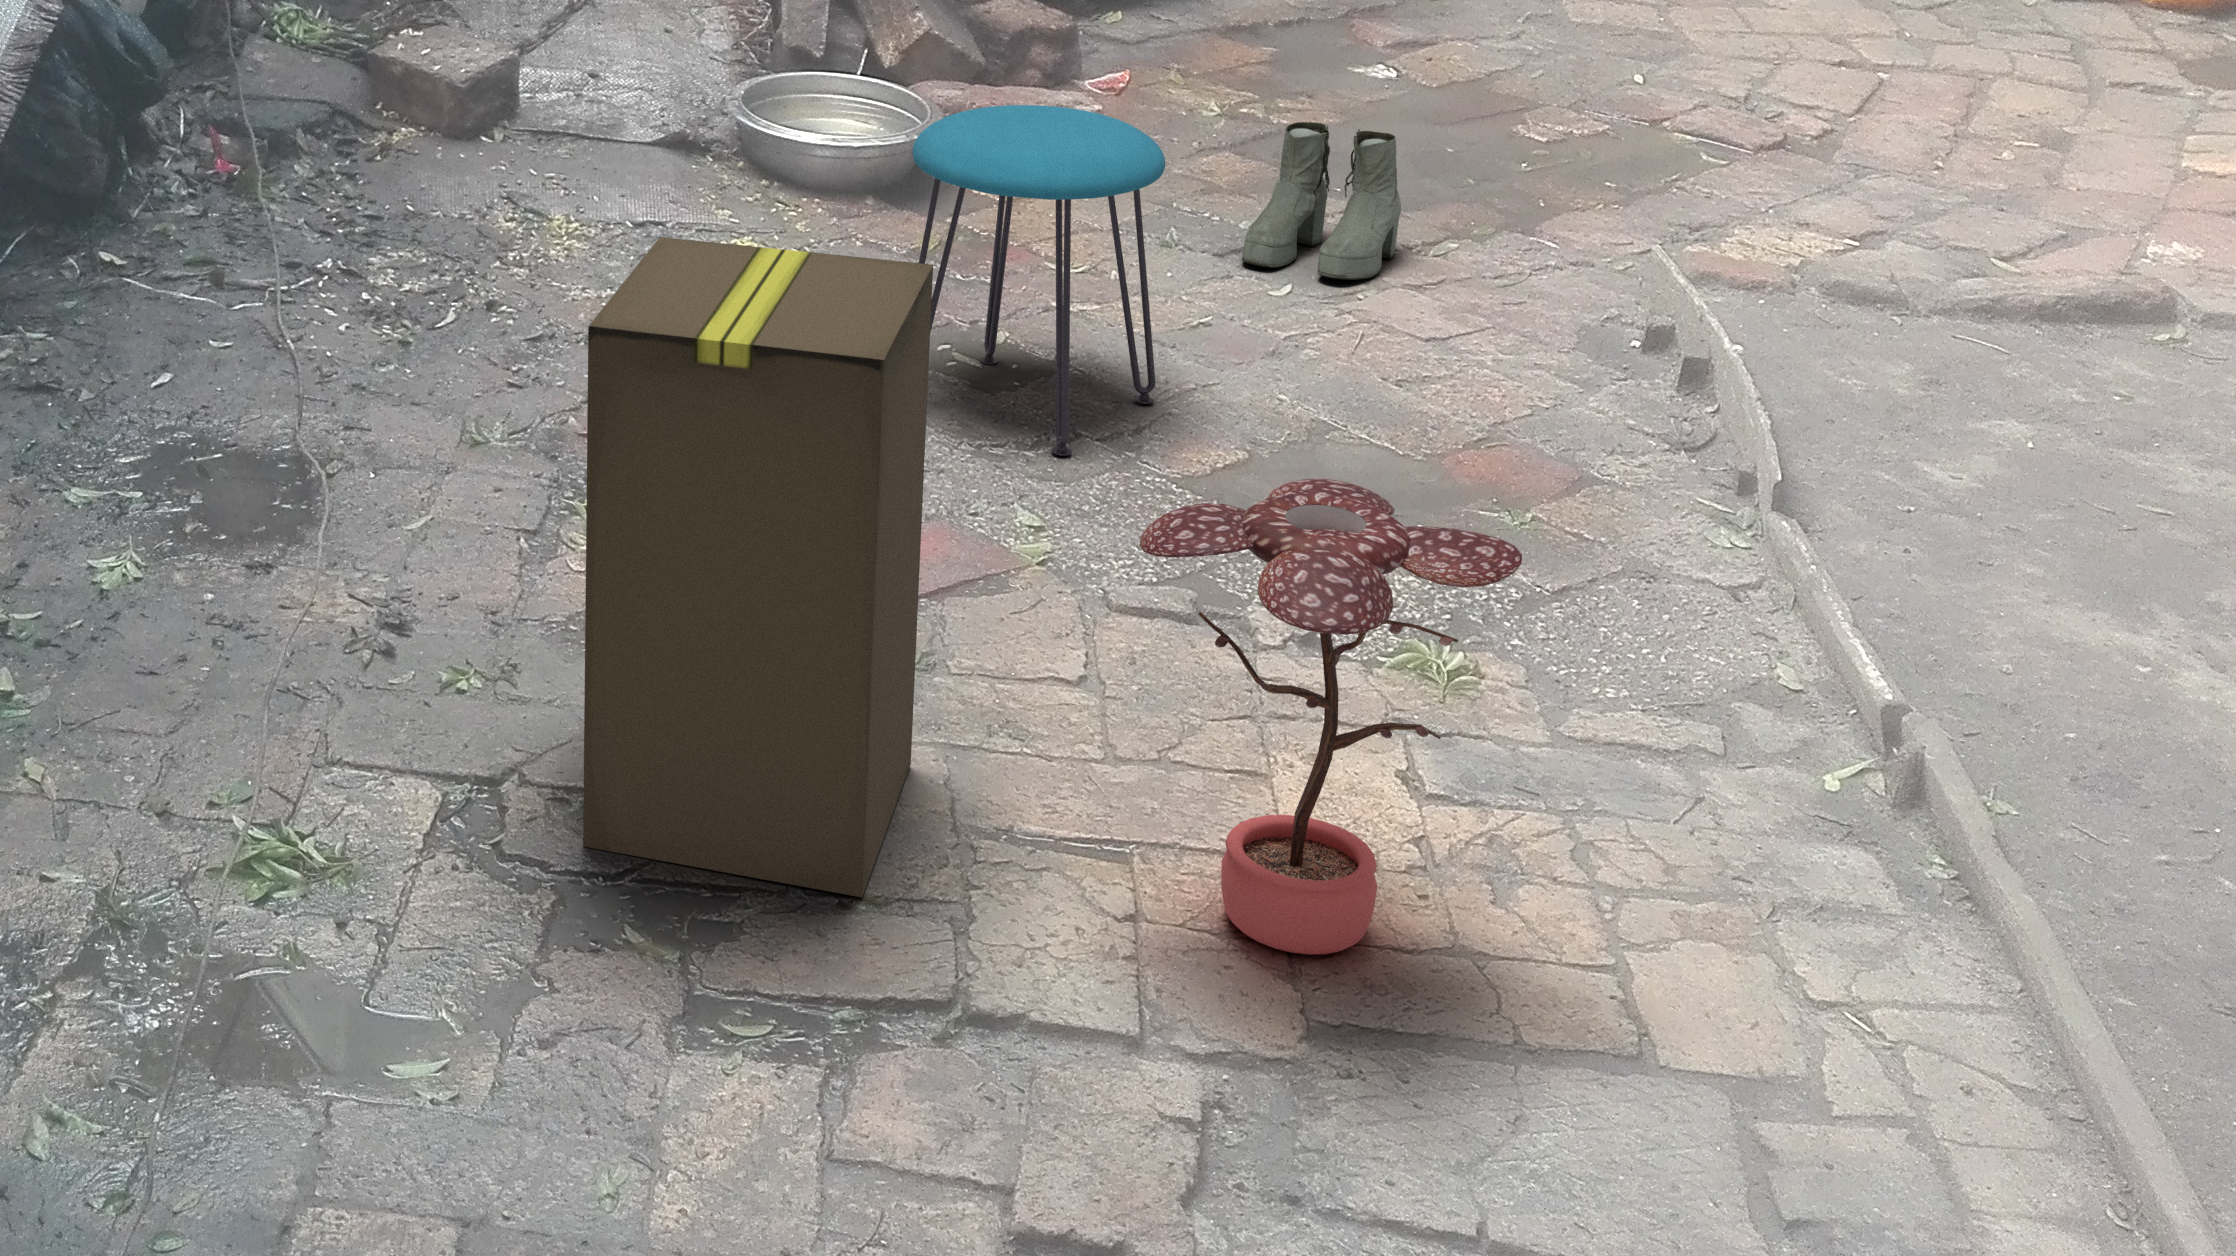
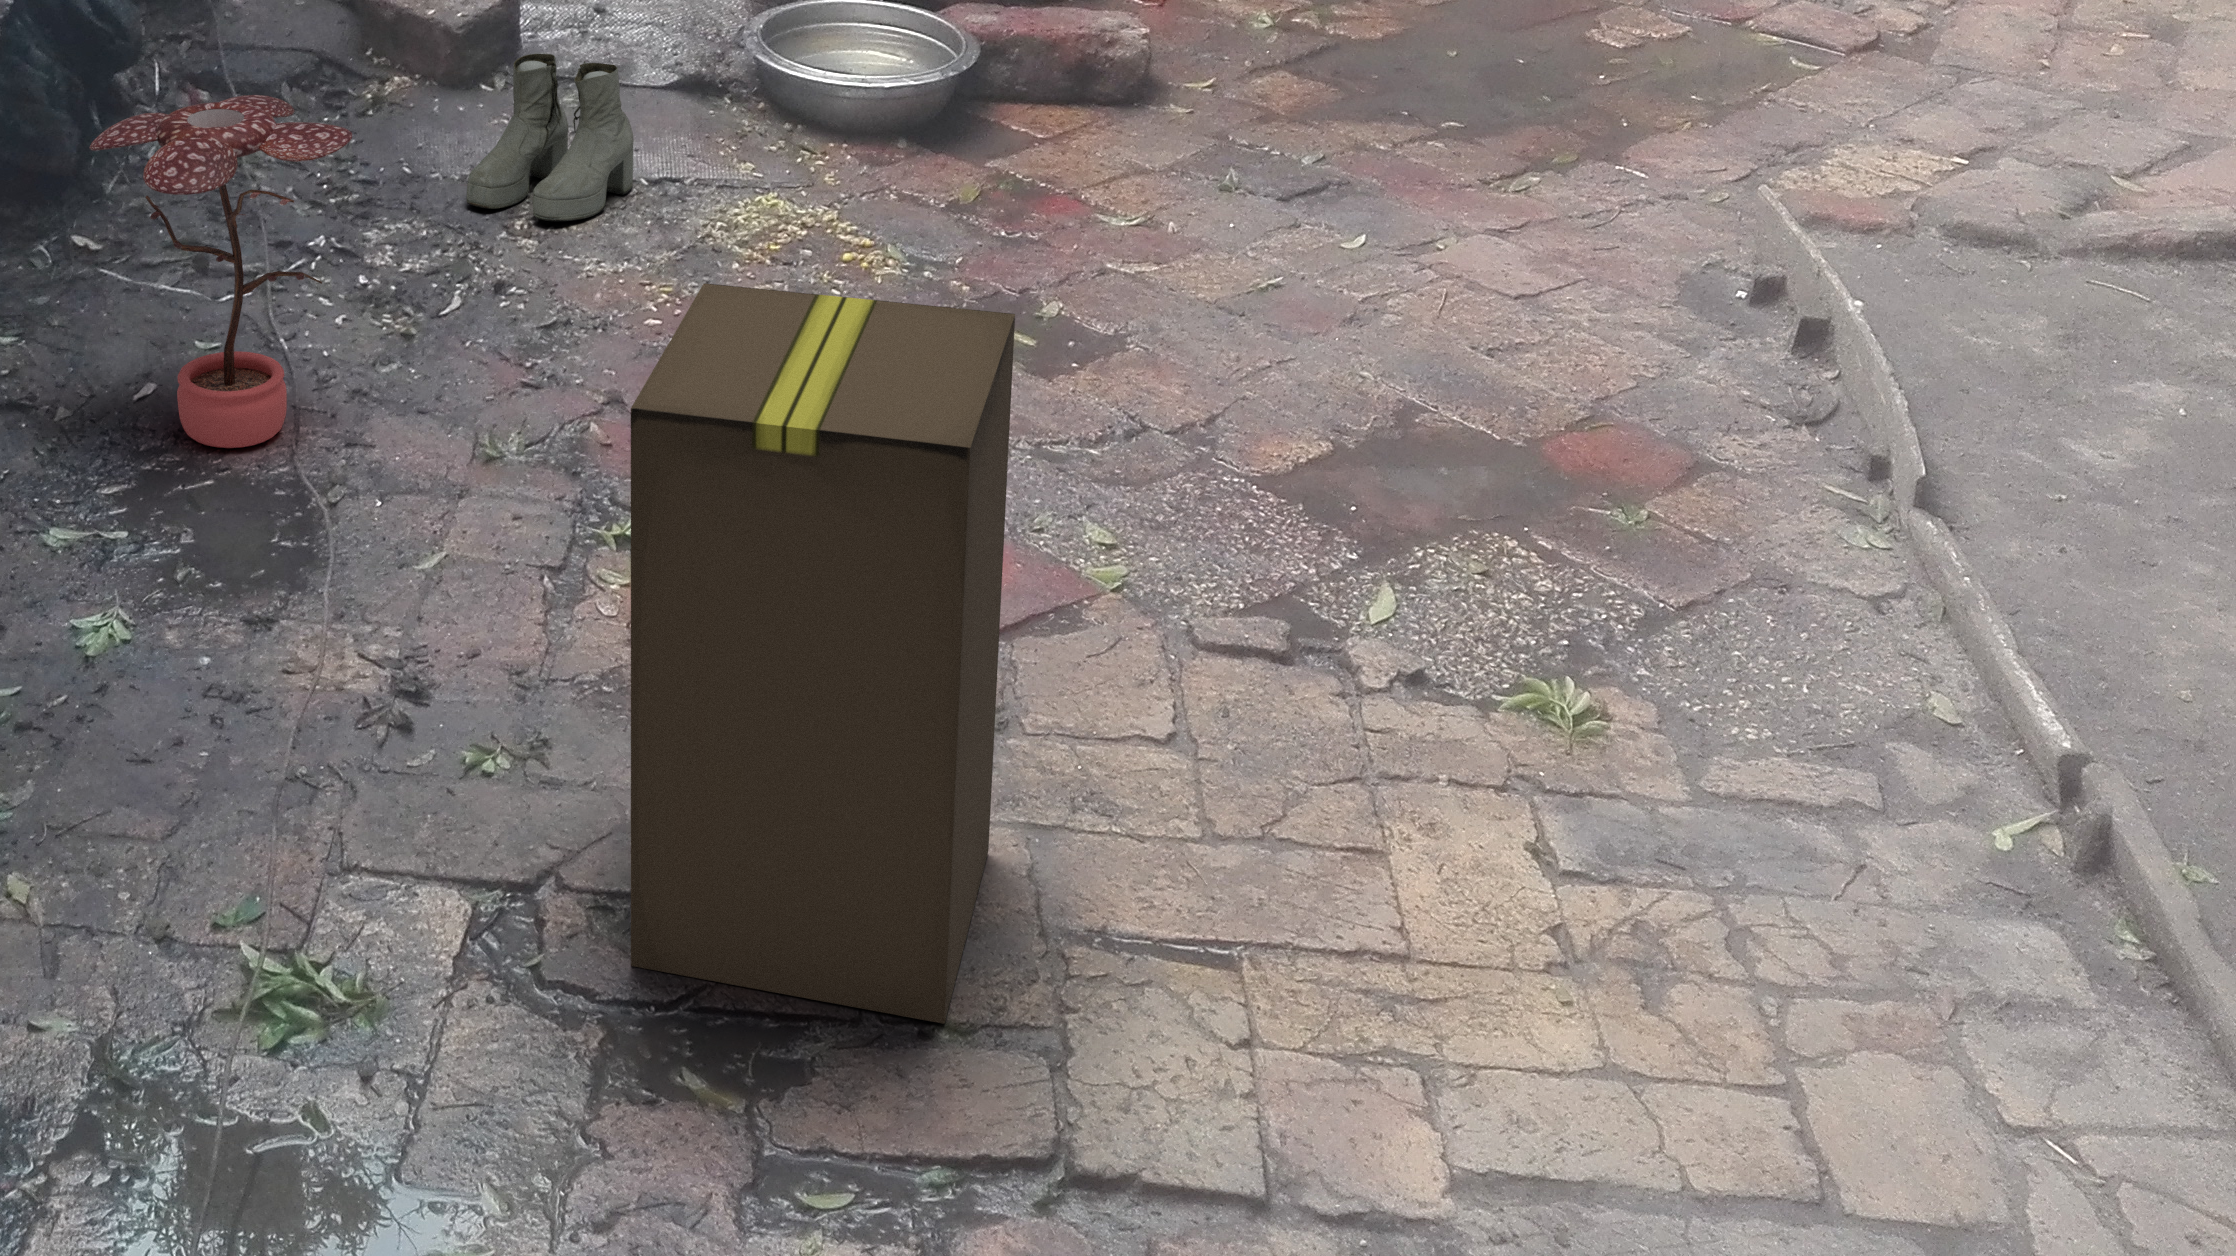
stool: present [913,105,1165,456] -> none [944,67,1242,456]
boots: present [1242,122,1401,280] -> present [467,54,634,221]
potted plant: present [1140,479,1522,955] -> present [89,95,352,448]

